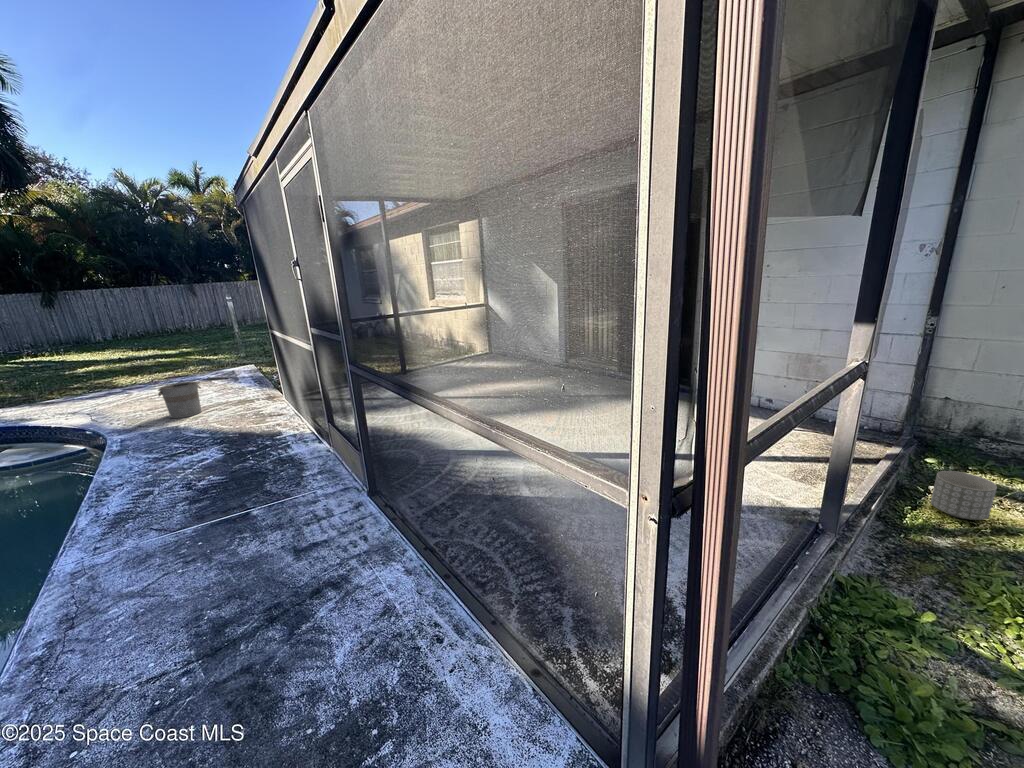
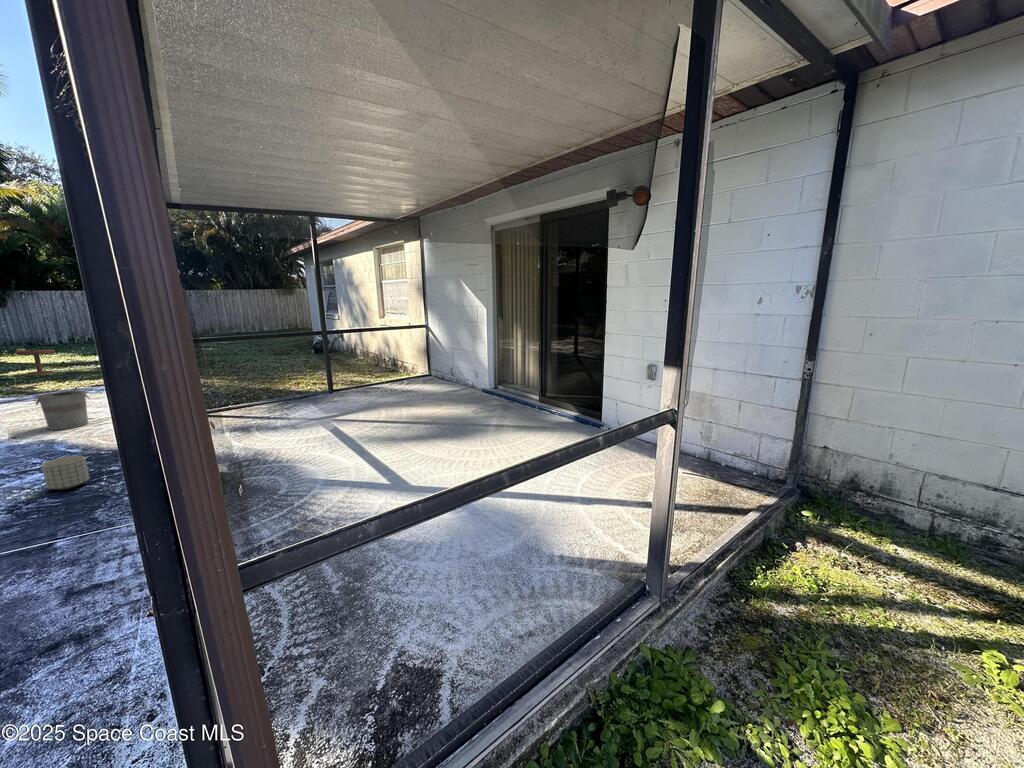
side table: none [116,346,148,389] -> present [15,348,55,375]
planter: present [931,471,997,520] -> present [41,456,89,490]

